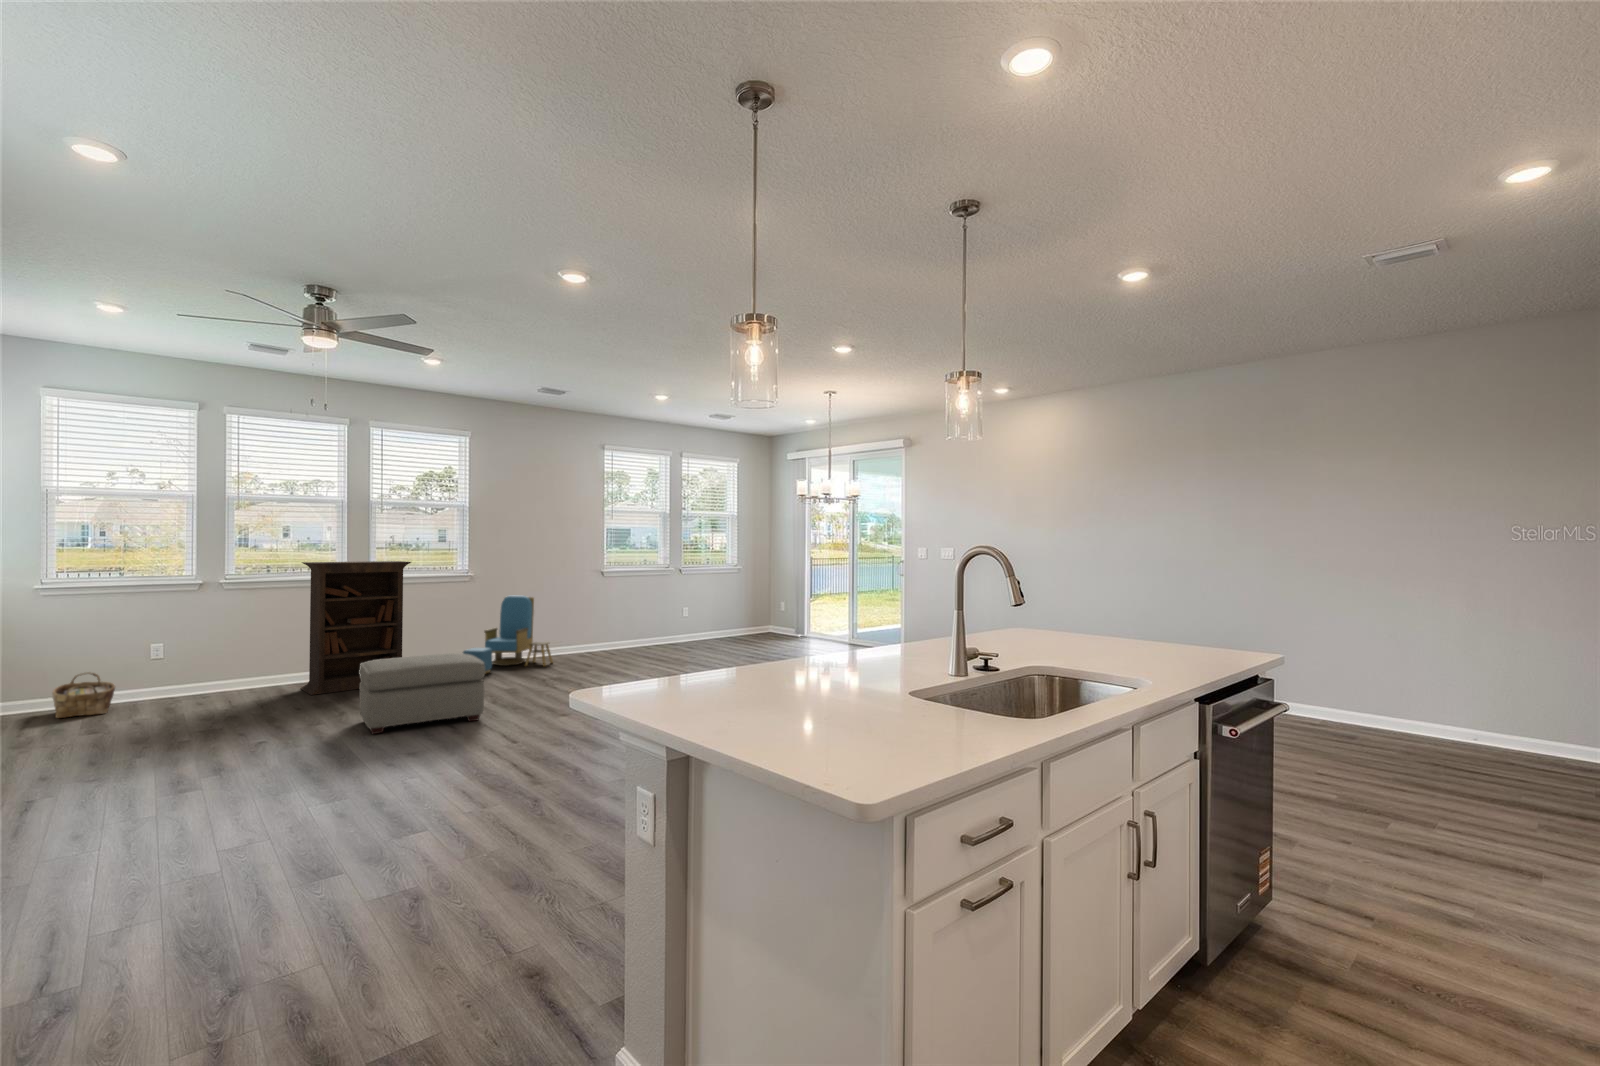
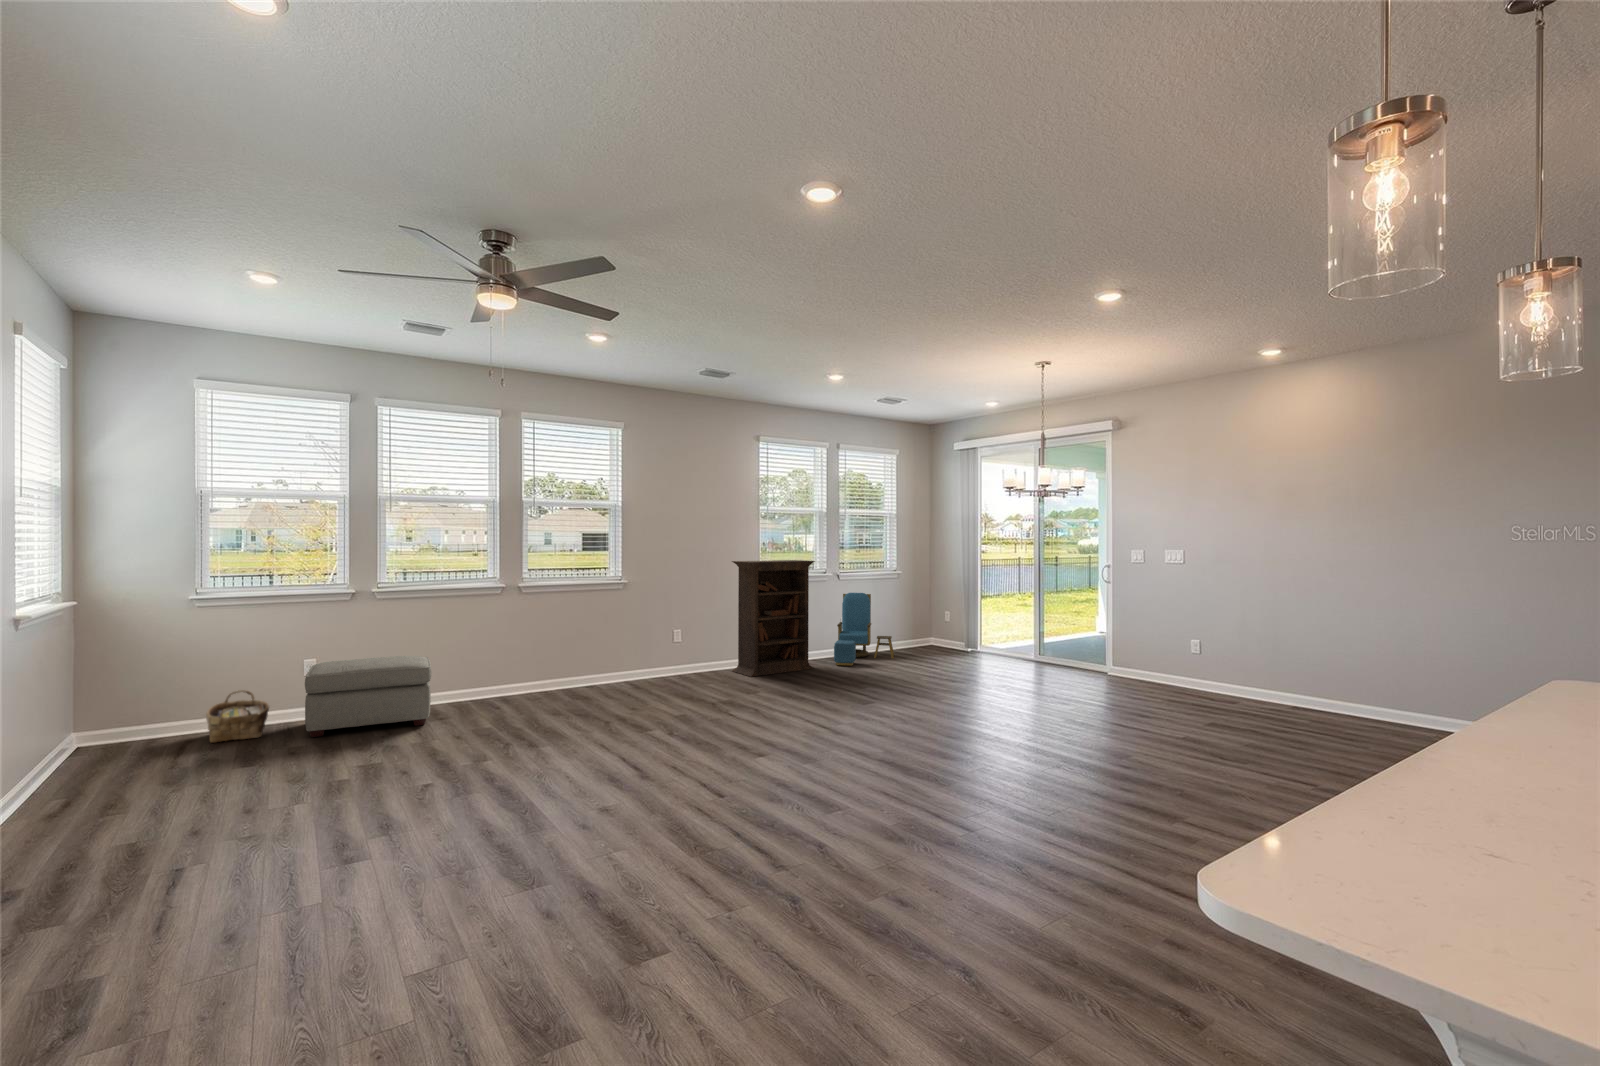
bookcase: present [300,561,411,695] -> present [732,560,815,677]
armchair: present [463,596,553,674] -> present [834,593,894,666]
ottoman: present [359,654,485,734] -> present [305,656,432,737]

